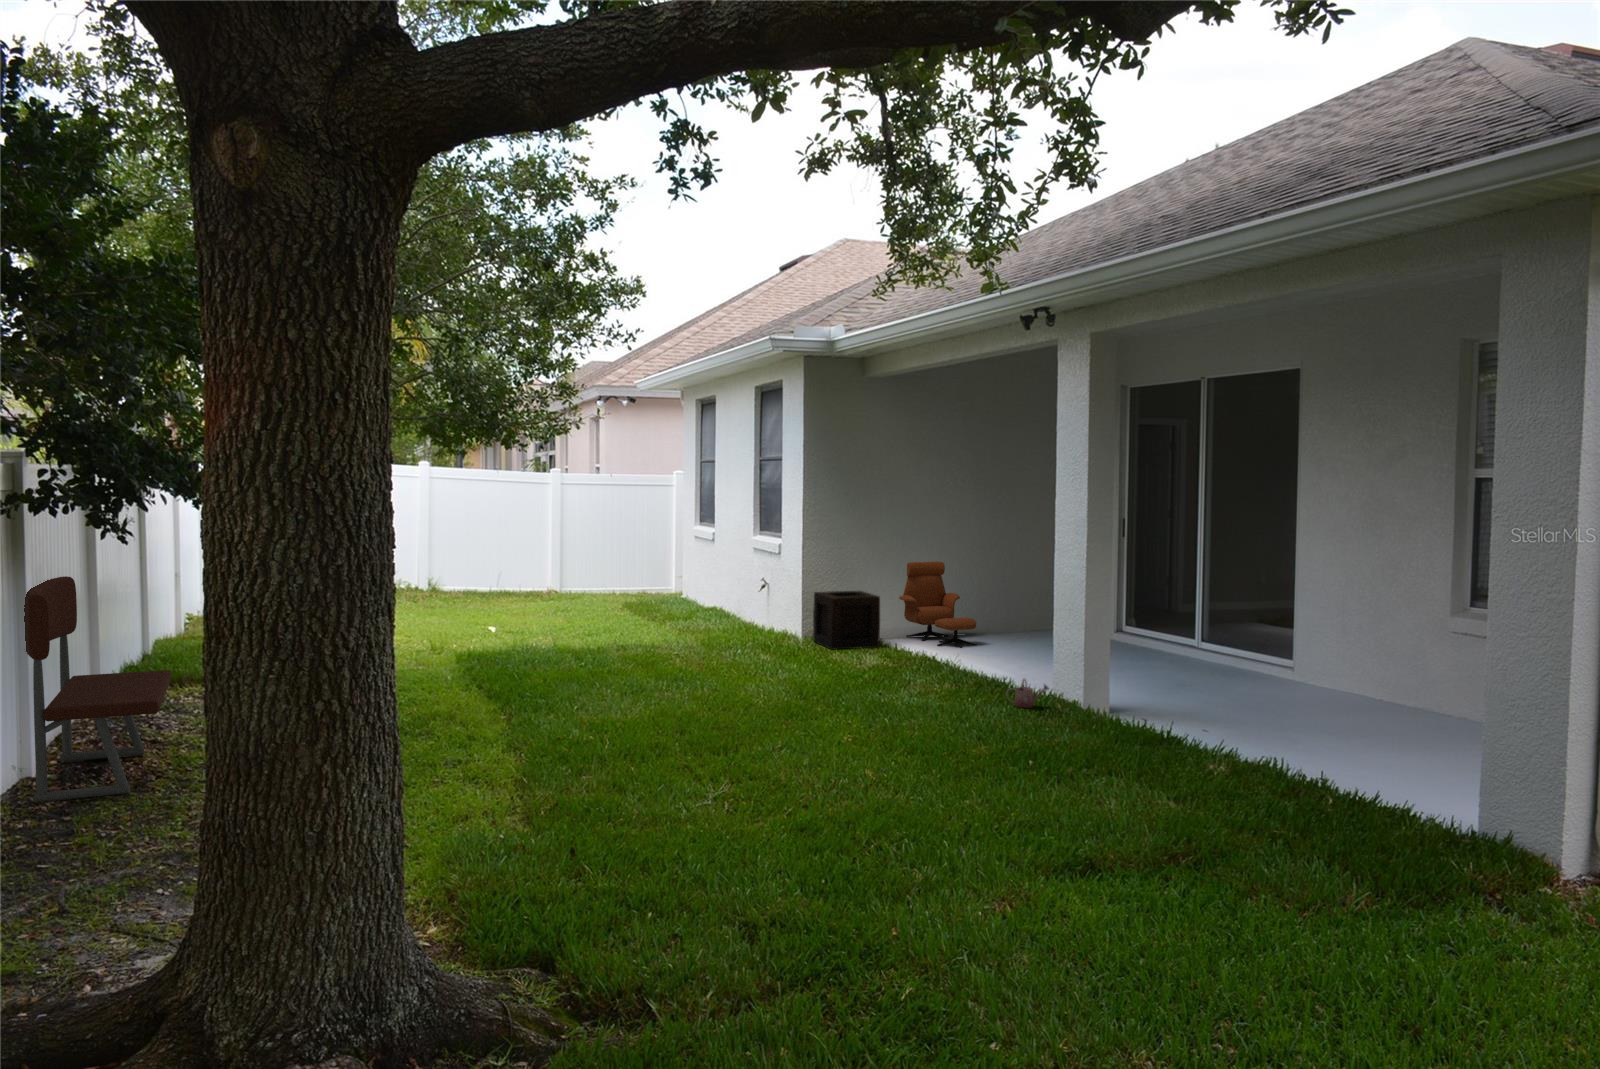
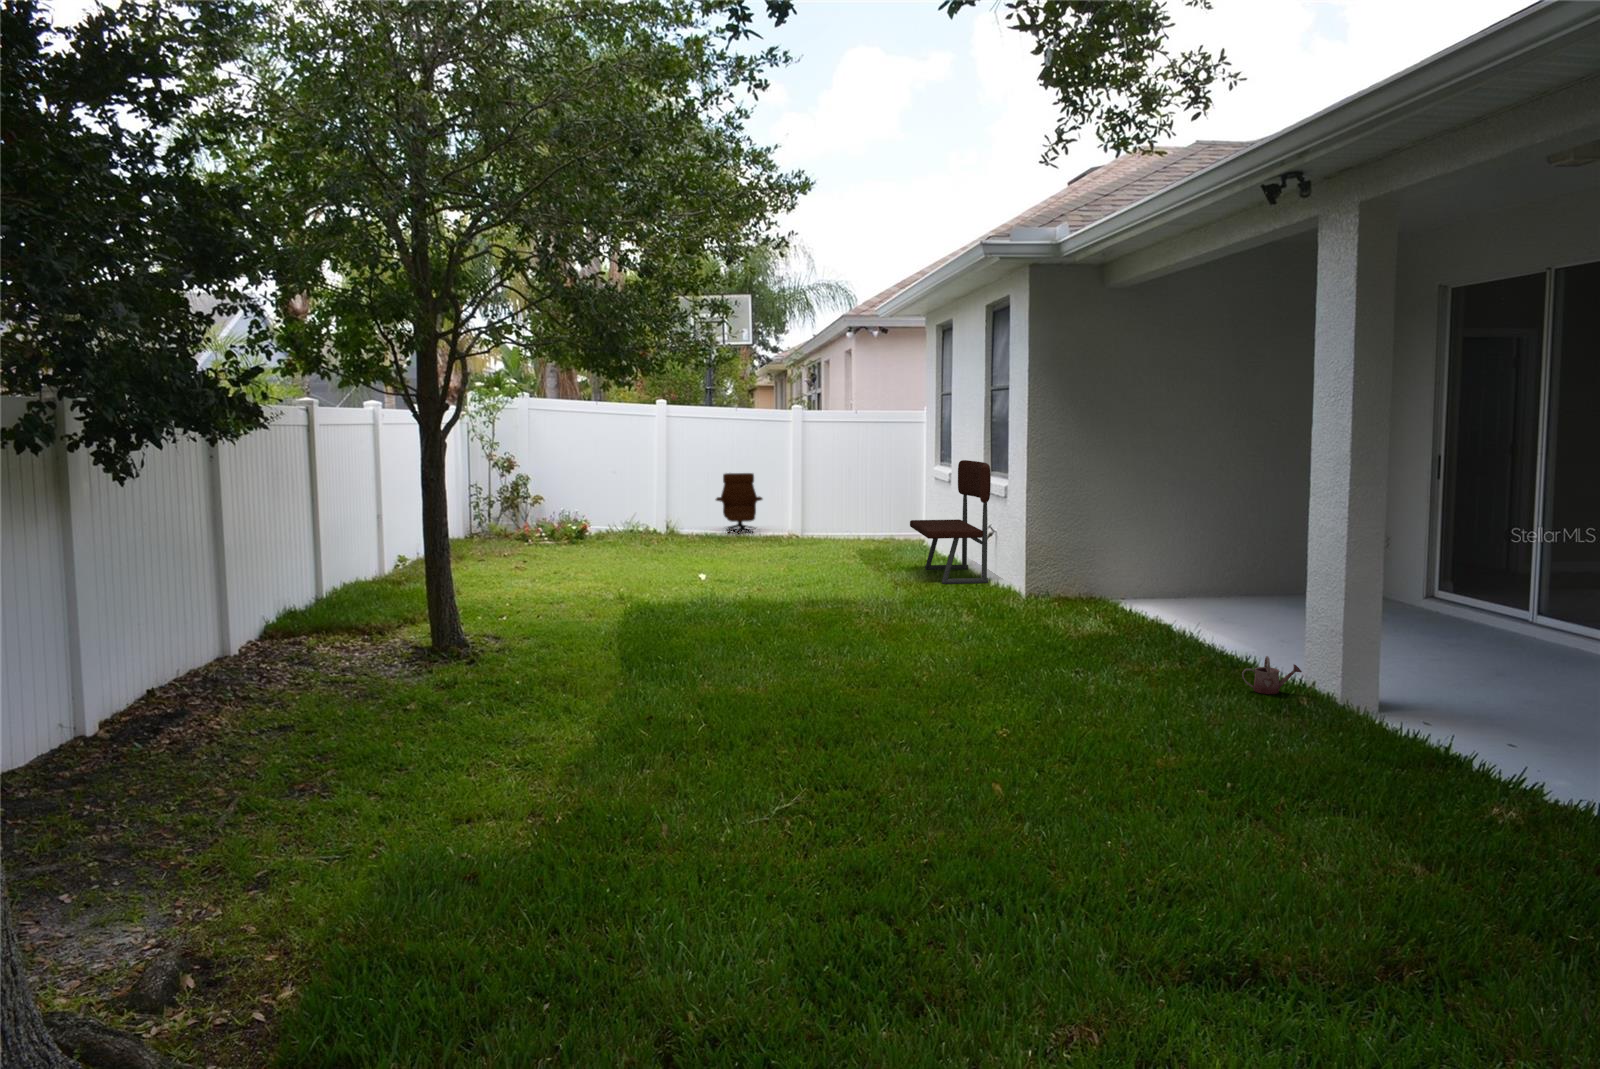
lounge chair: present [899,561,977,648] -> present [716,473,762,534]
bench: present [24,576,172,802] -> present [910,460,991,584]
wooden crate: present [813,591,880,650] -> none [1037,540,1114,609]

